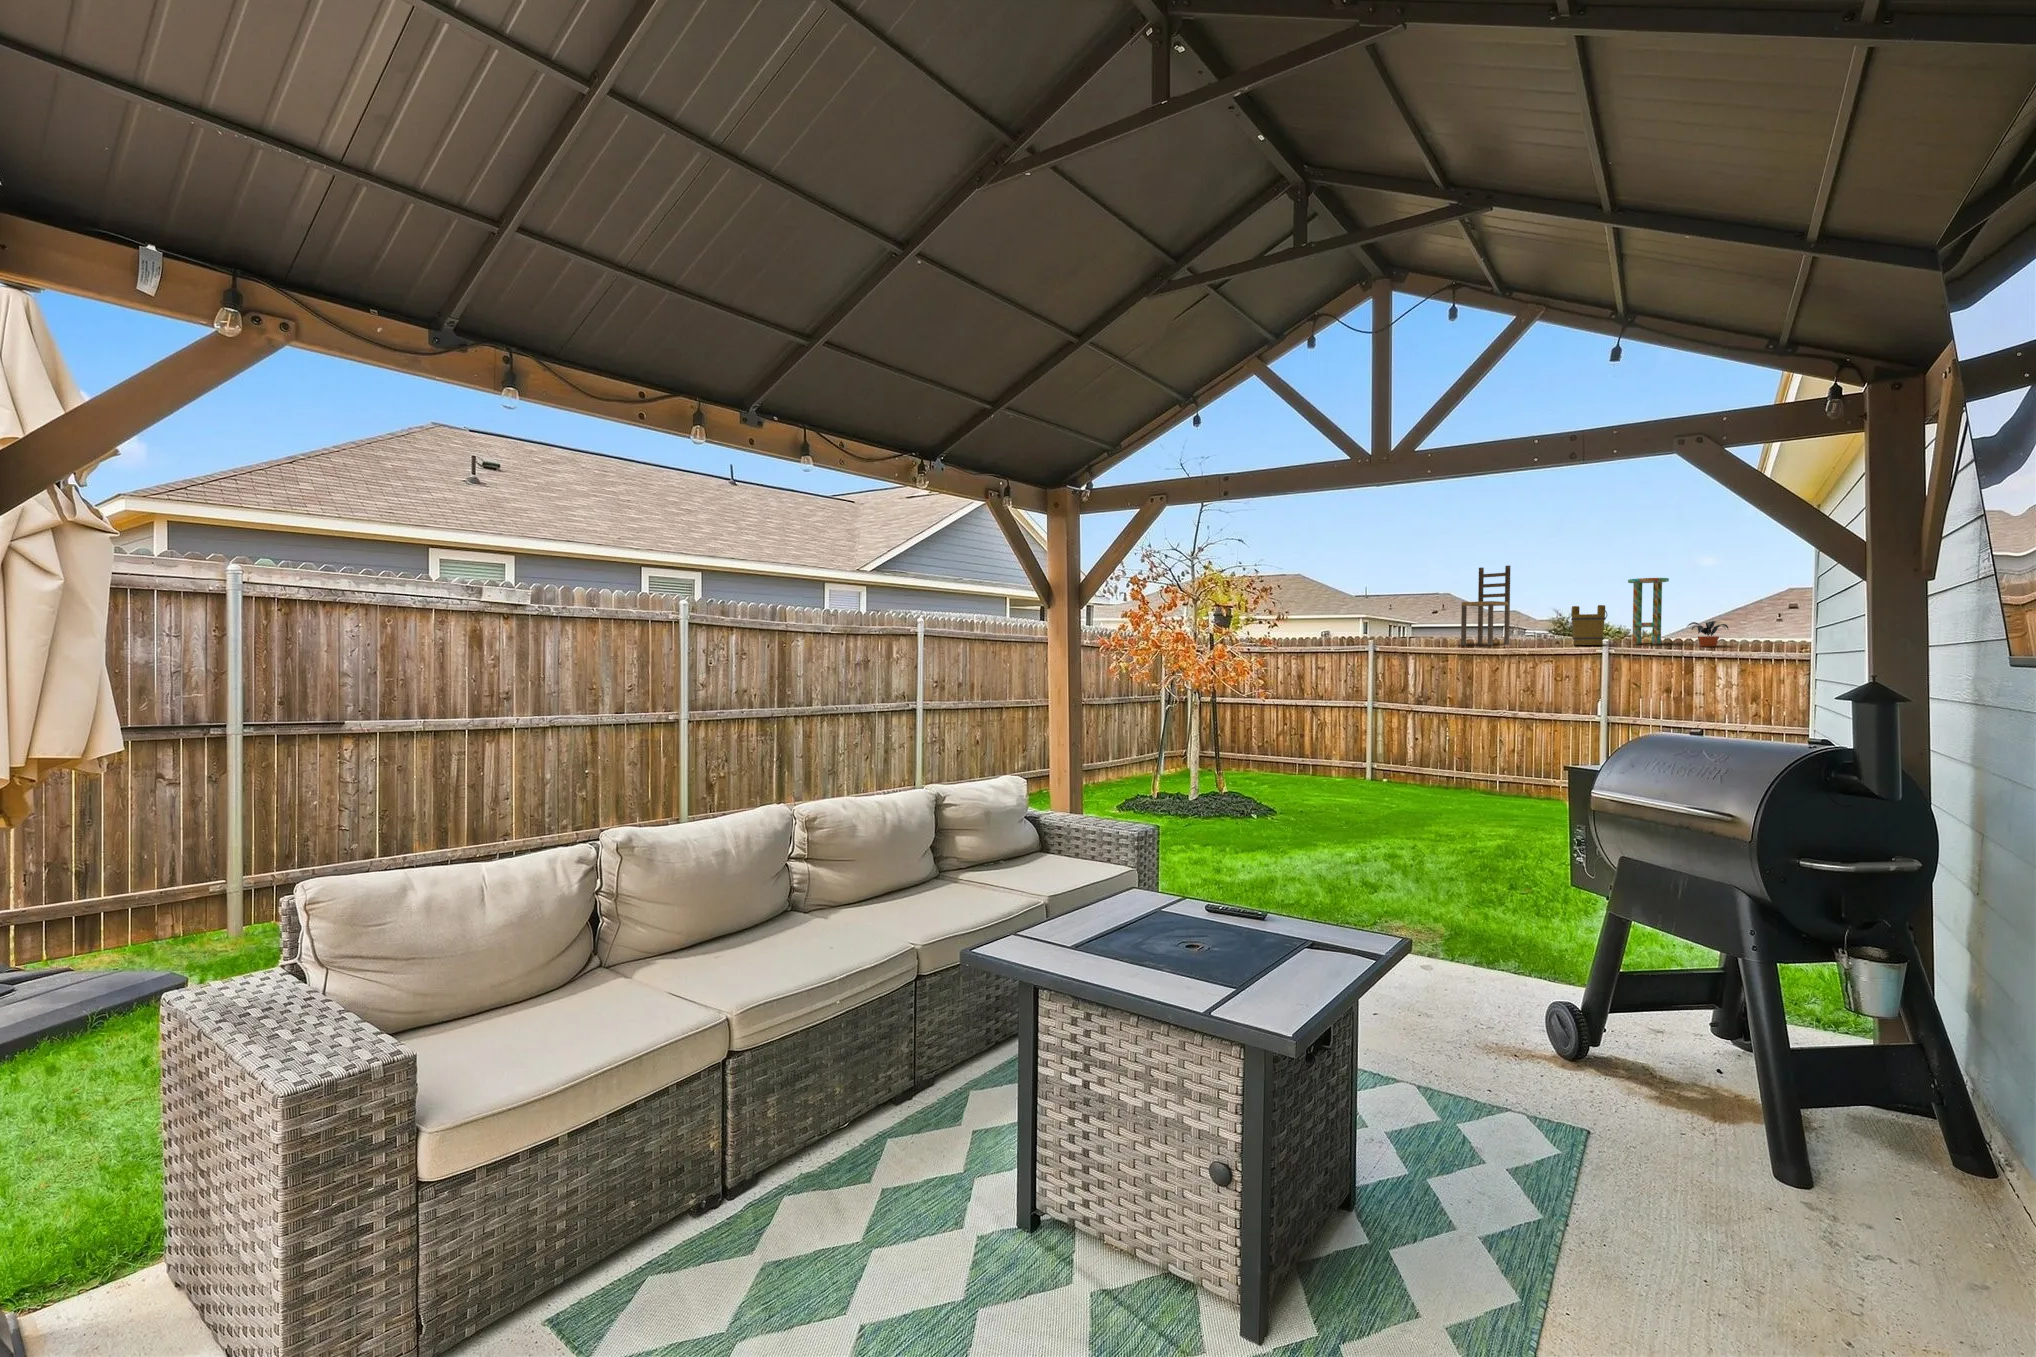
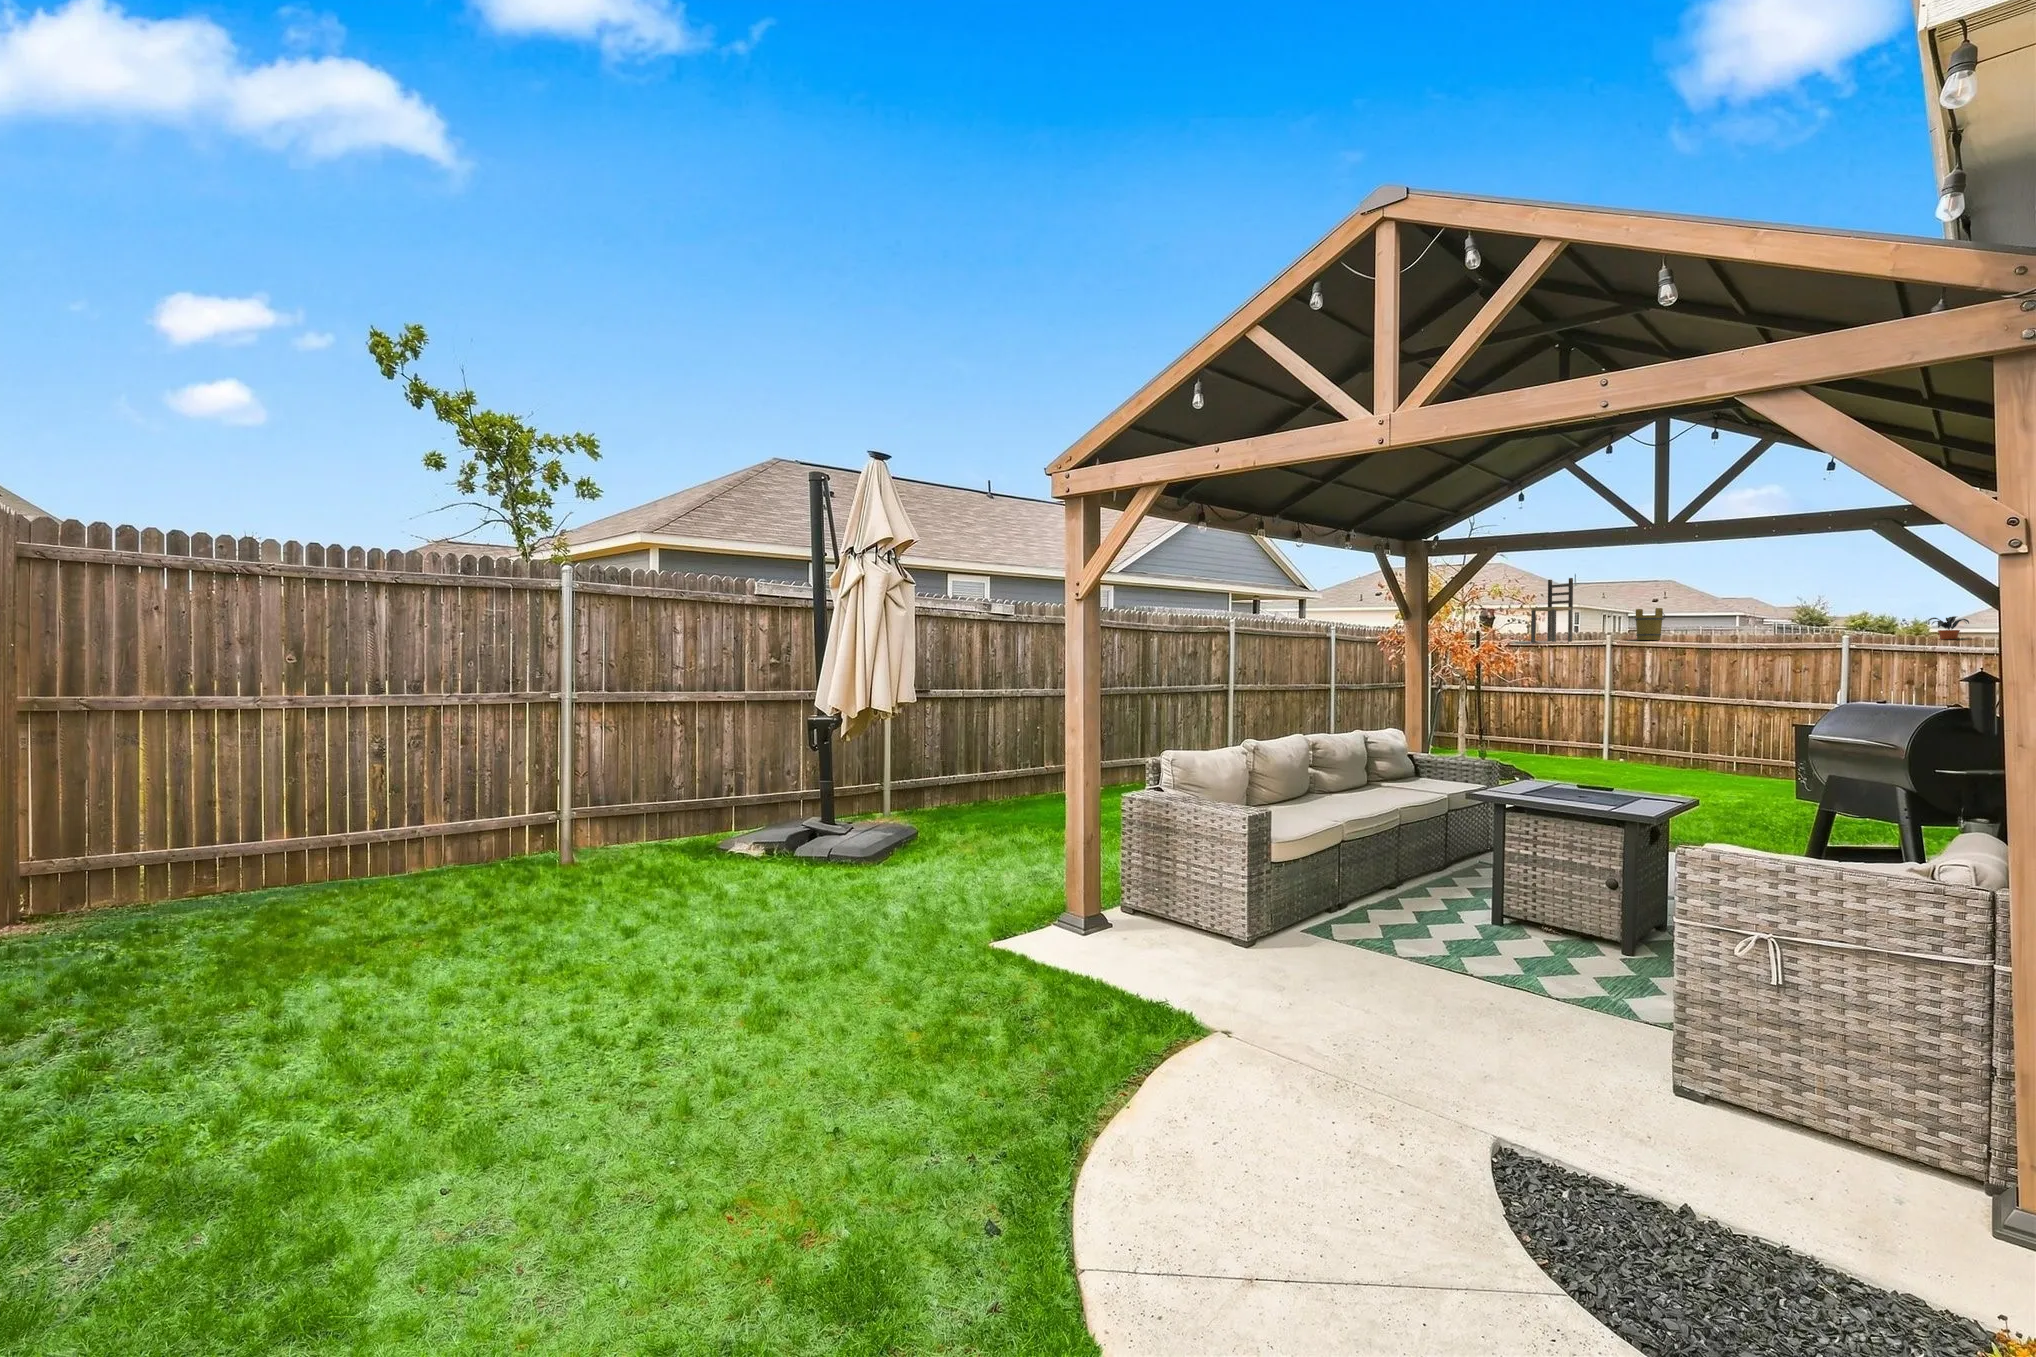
chair: present [1461,566,1511,645] -> present [1531,578,1573,642]
side table: present [1628,578,1669,644] -> none [1867,578,1908,638]
bucket: present [1571,605,1607,645] -> present [1635,608,1665,640]

